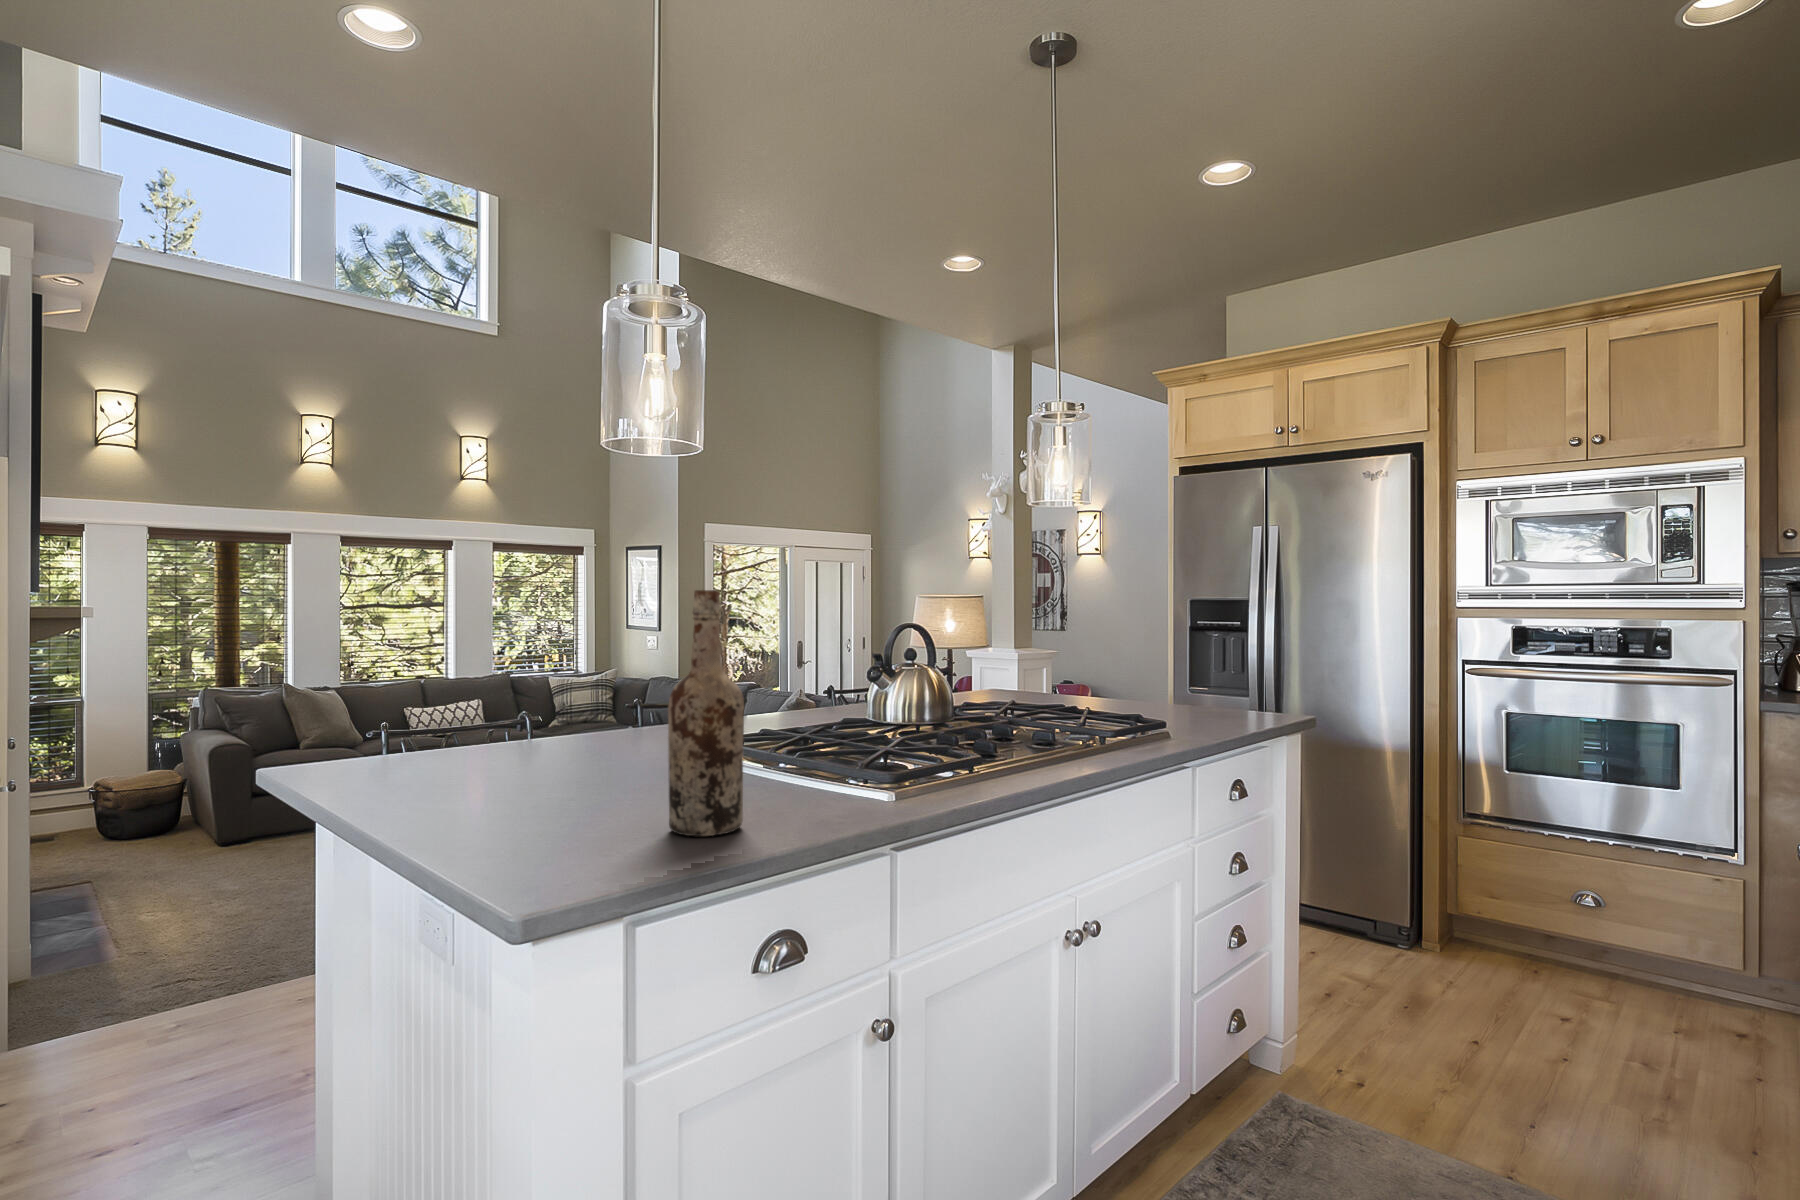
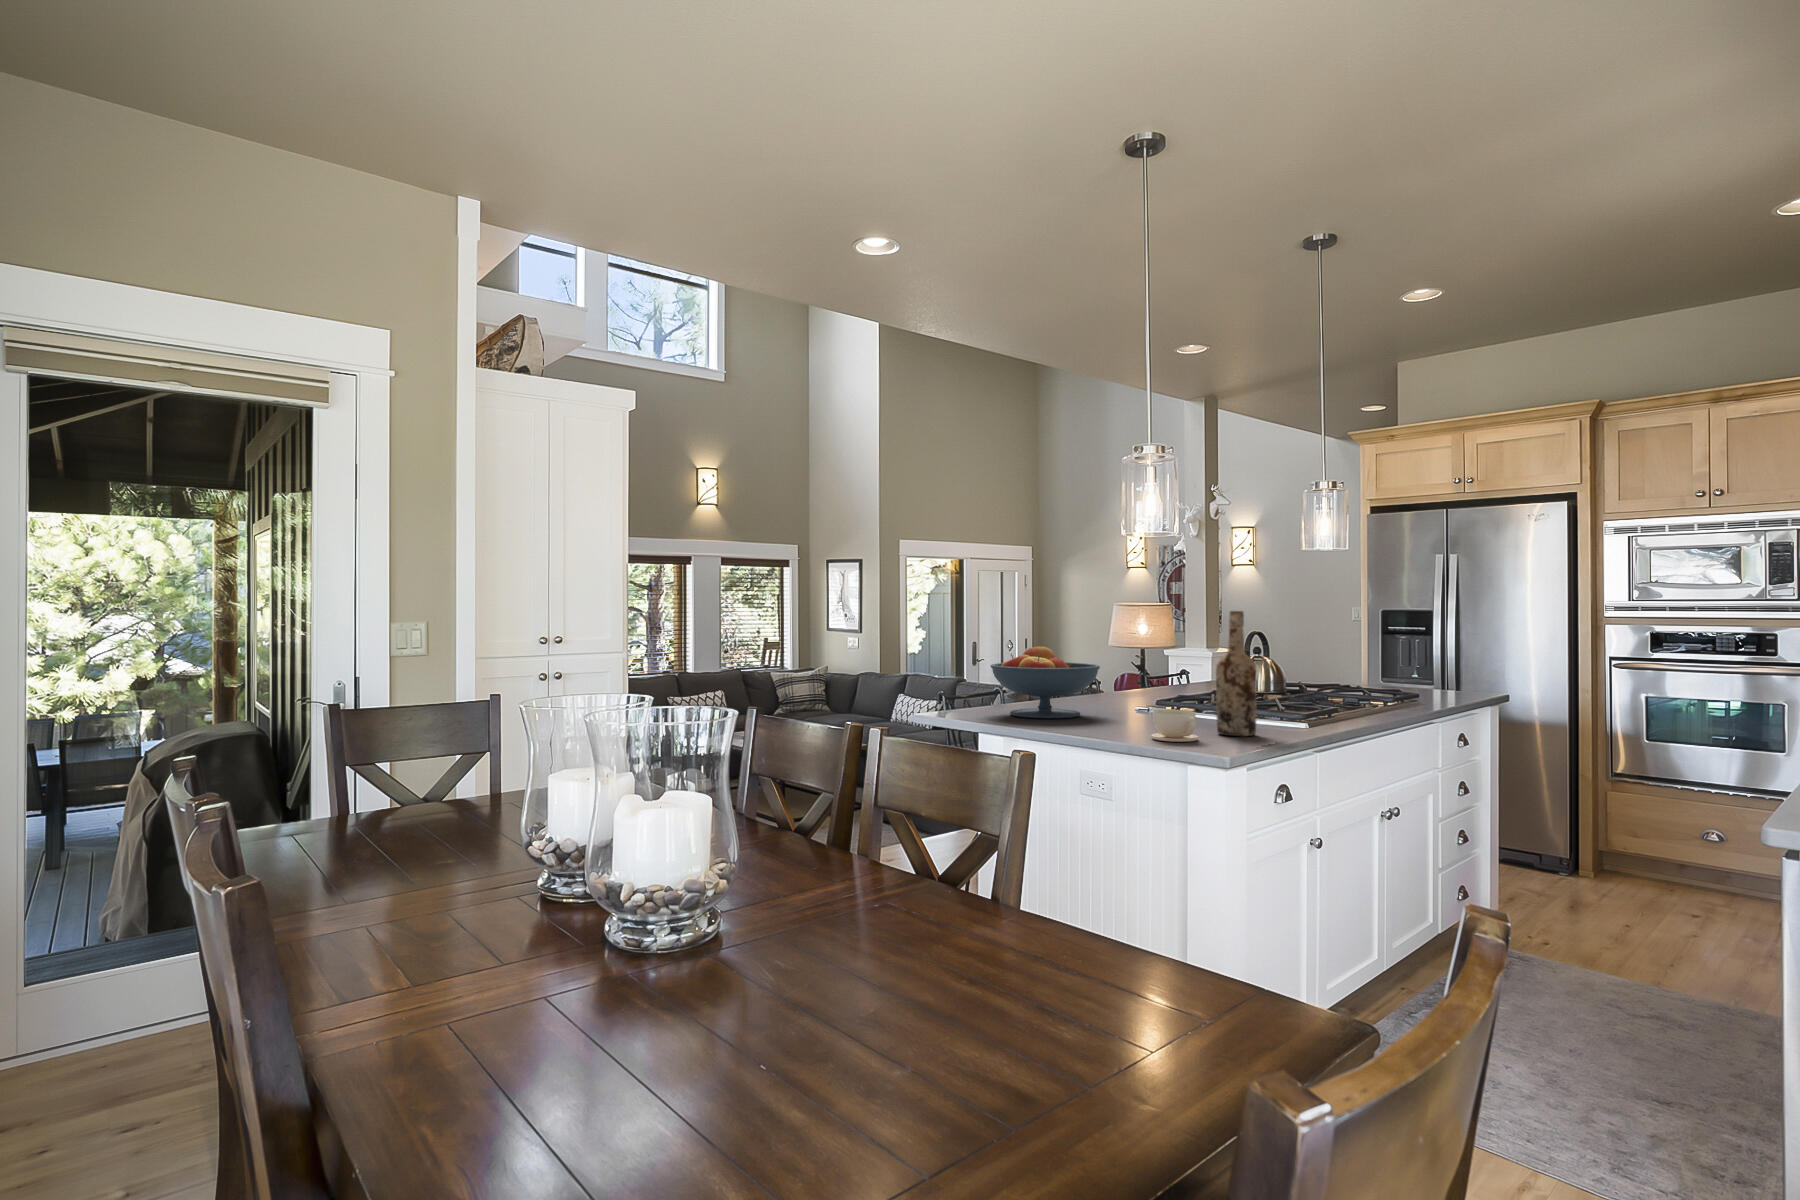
fruit bowl: none [407,654,606,782] -> present [991,646,1100,718]
coffee cup: none [493,786,591,860] -> present [1151,710,1198,742]

